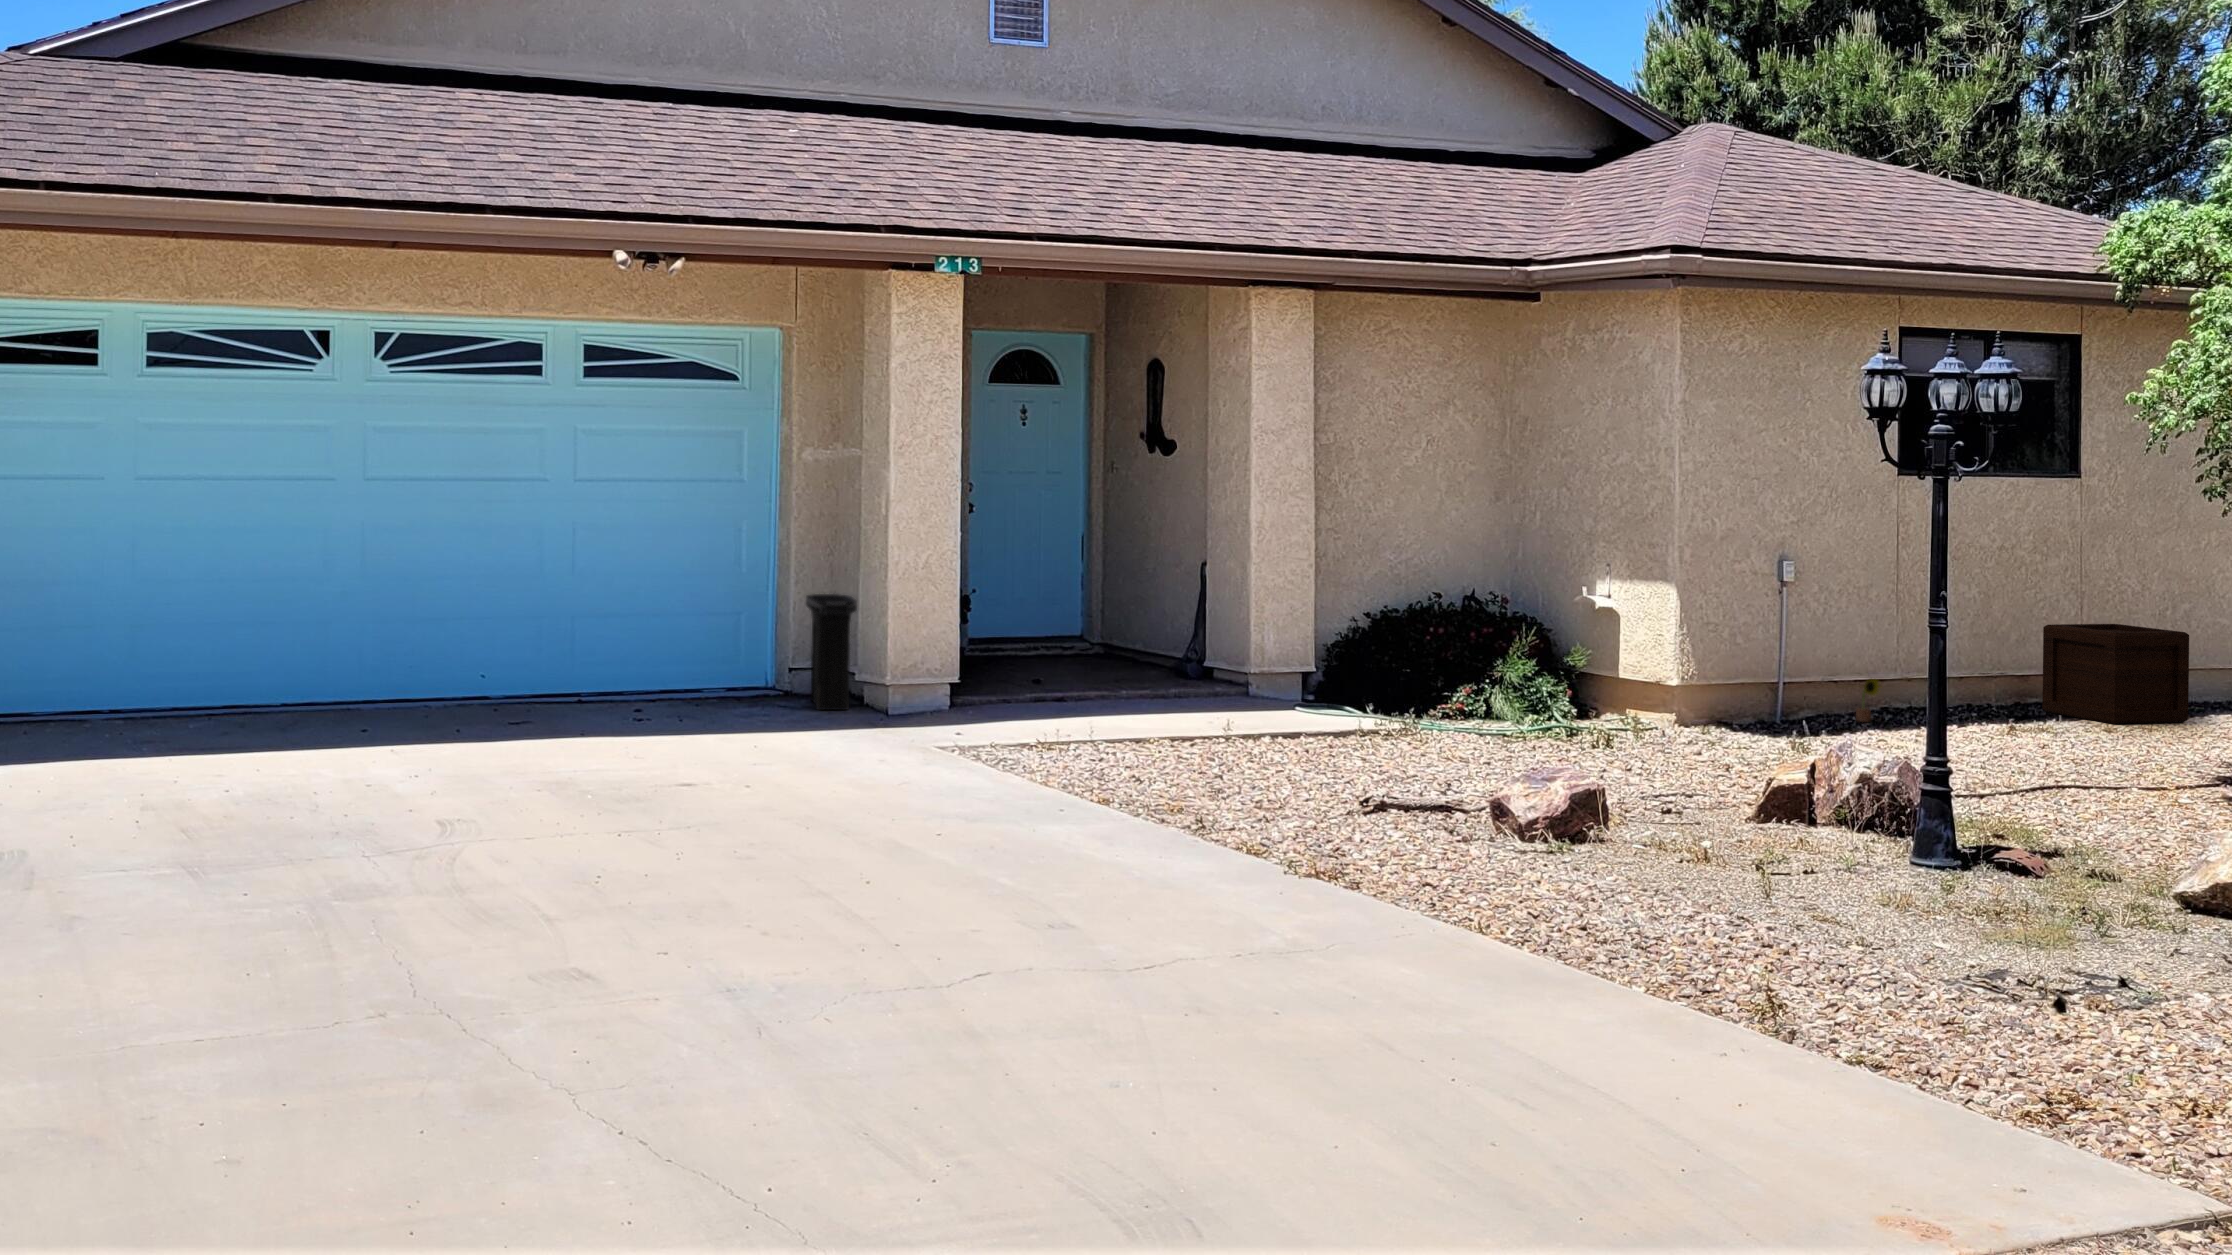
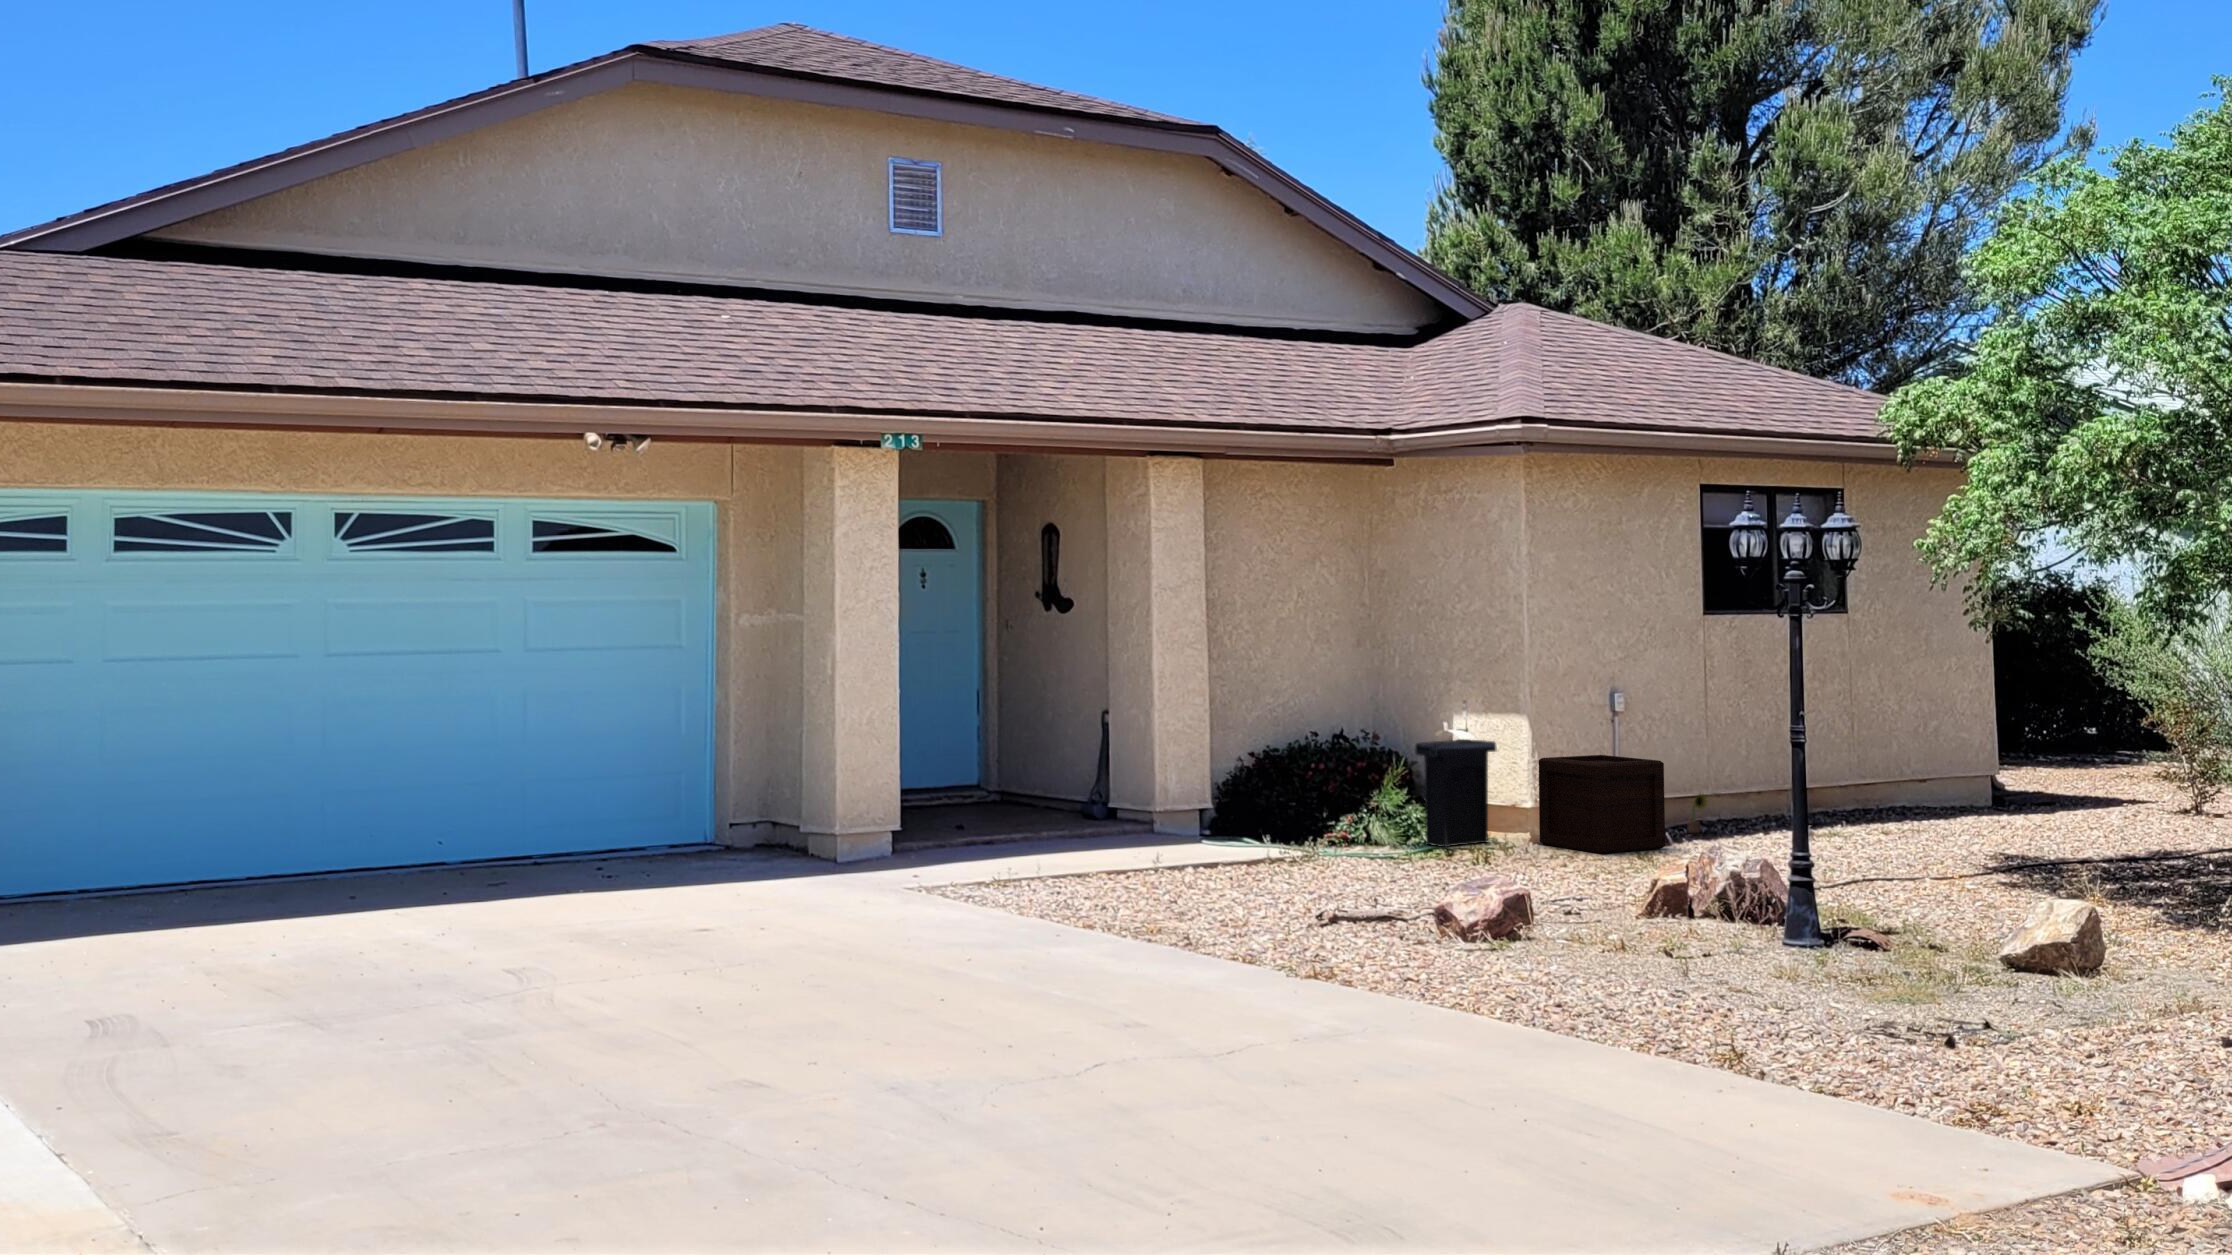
trash can: present [806,594,857,710] -> present [1415,740,1496,847]
wooden crate: present [2042,624,2189,724] -> present [1539,755,1665,854]

